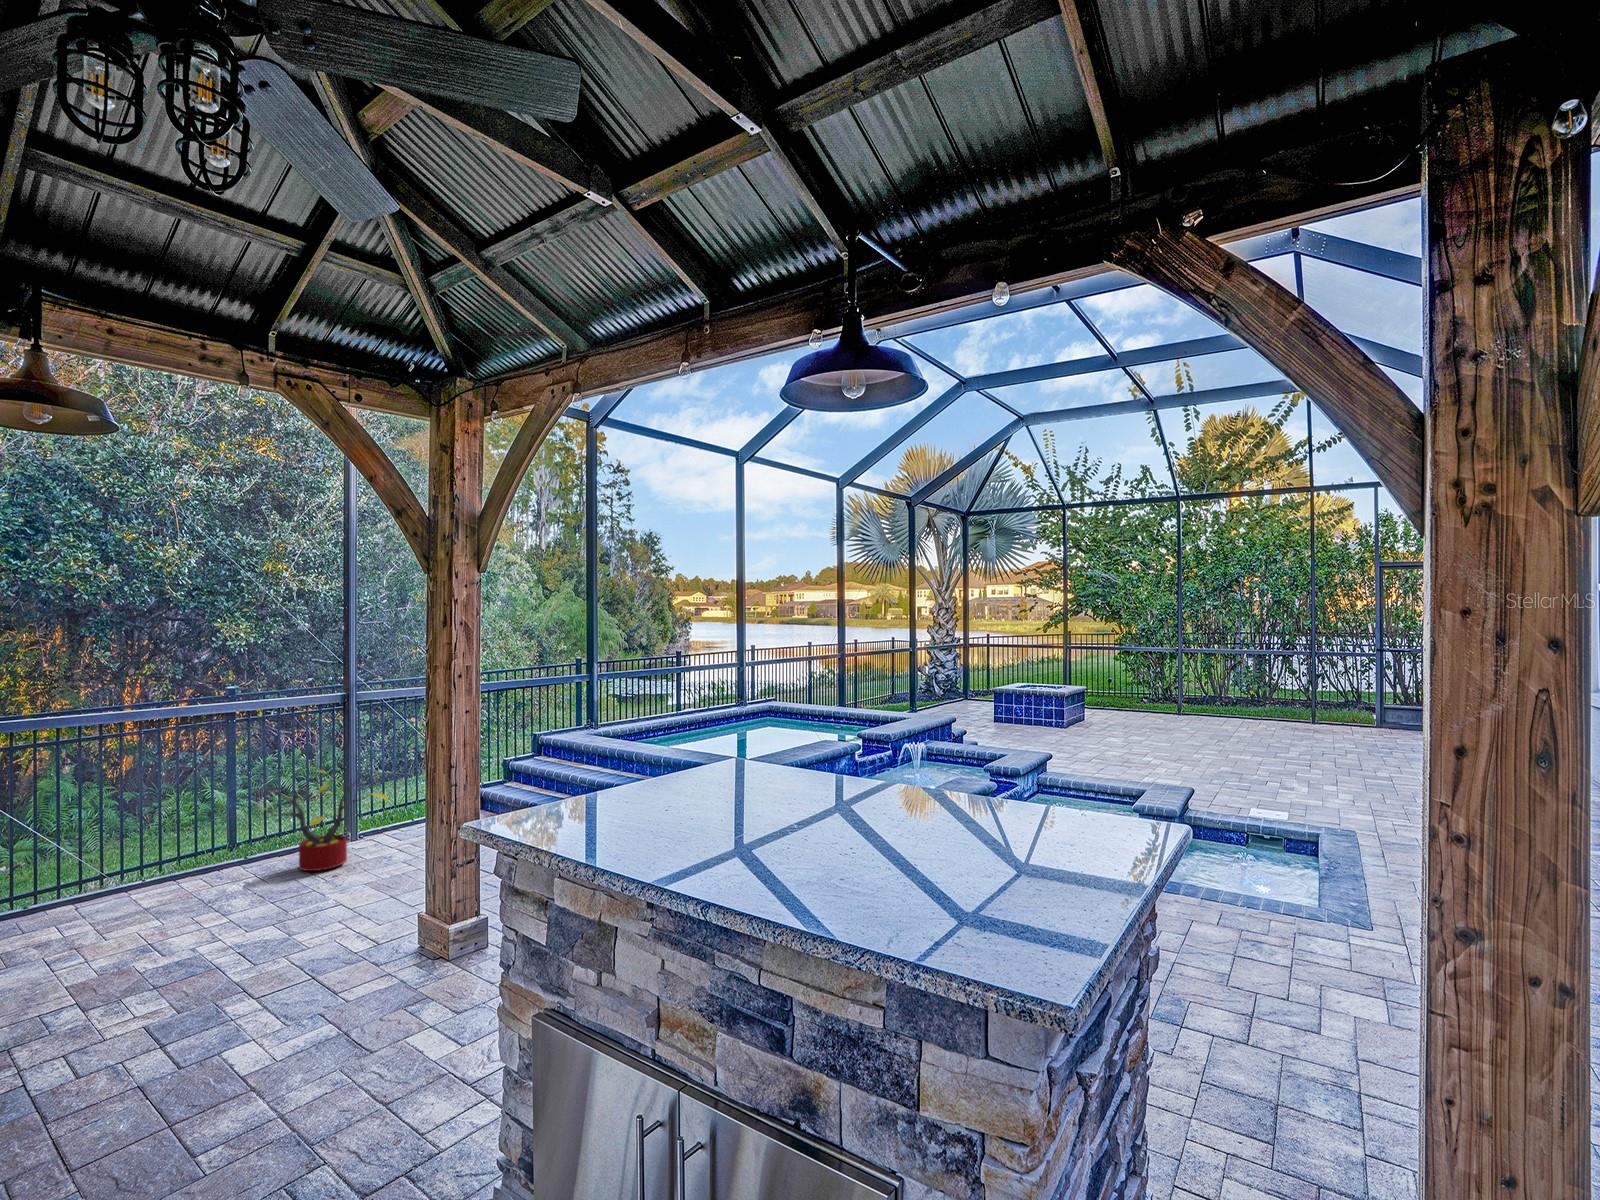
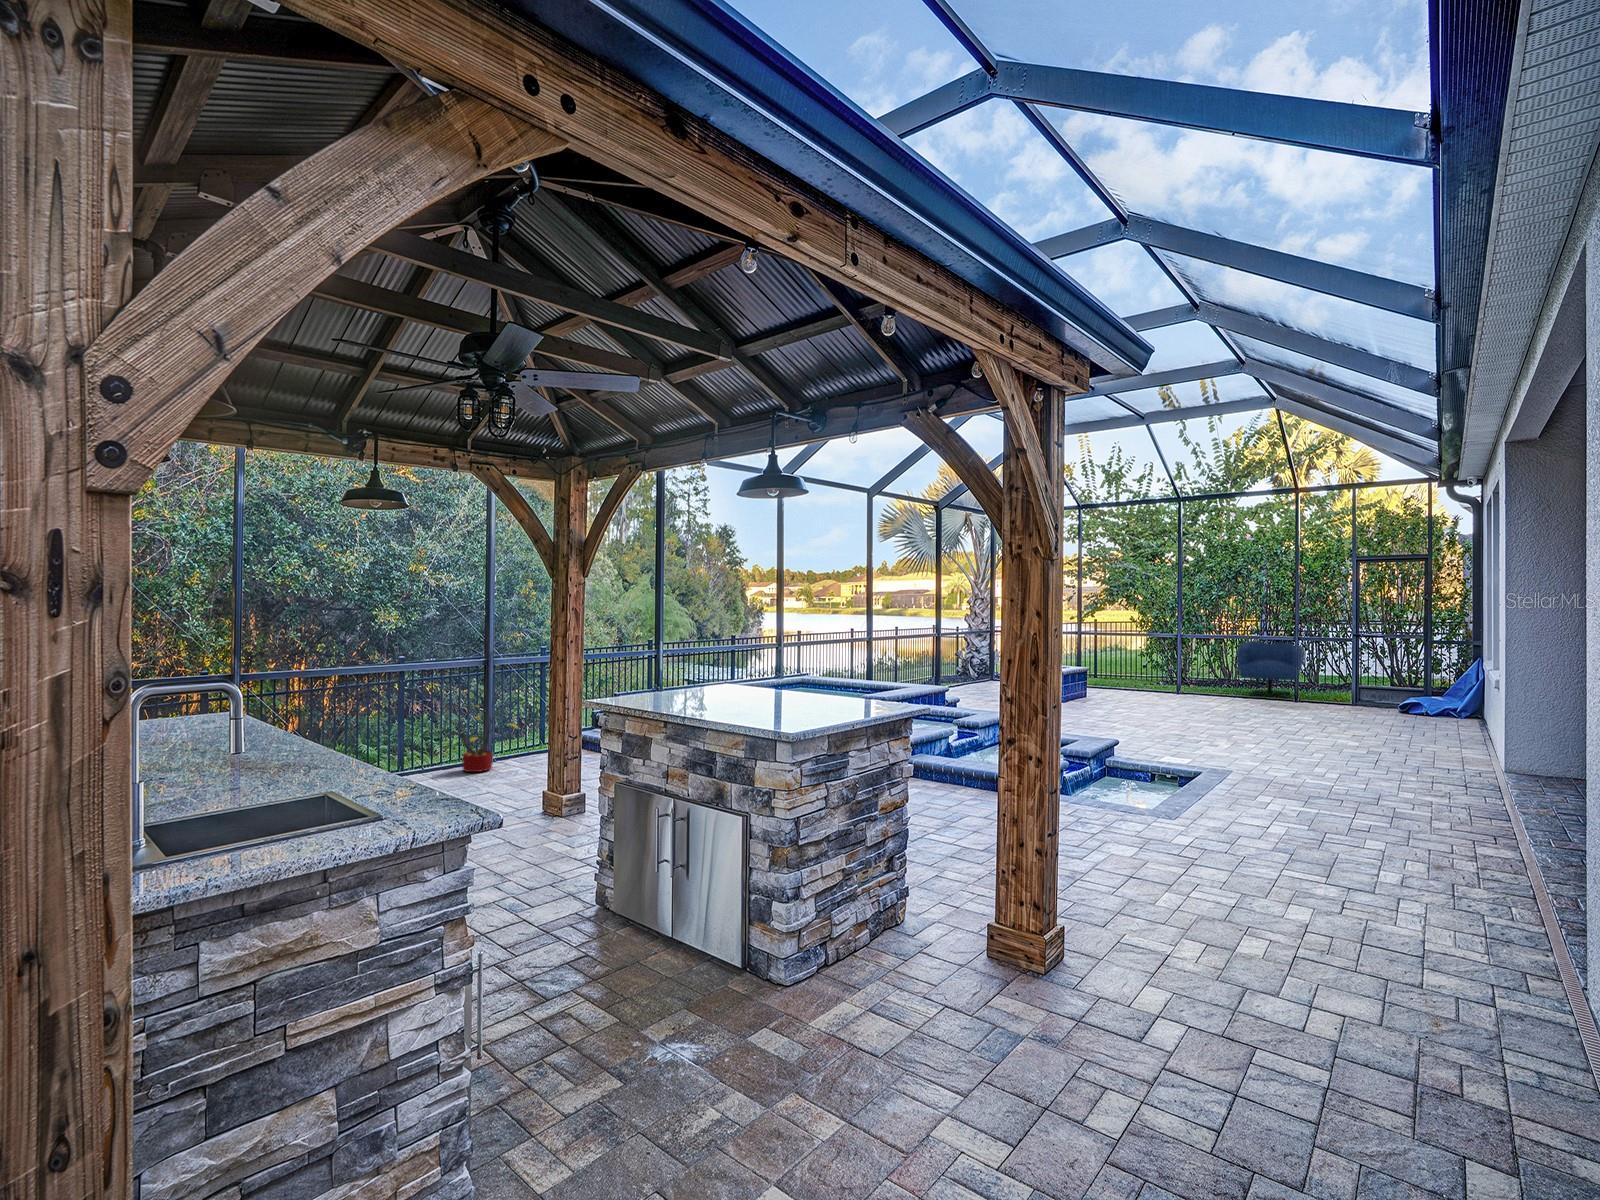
armchair: none [1221,650,1291,712] -> present [1237,641,1303,698]

